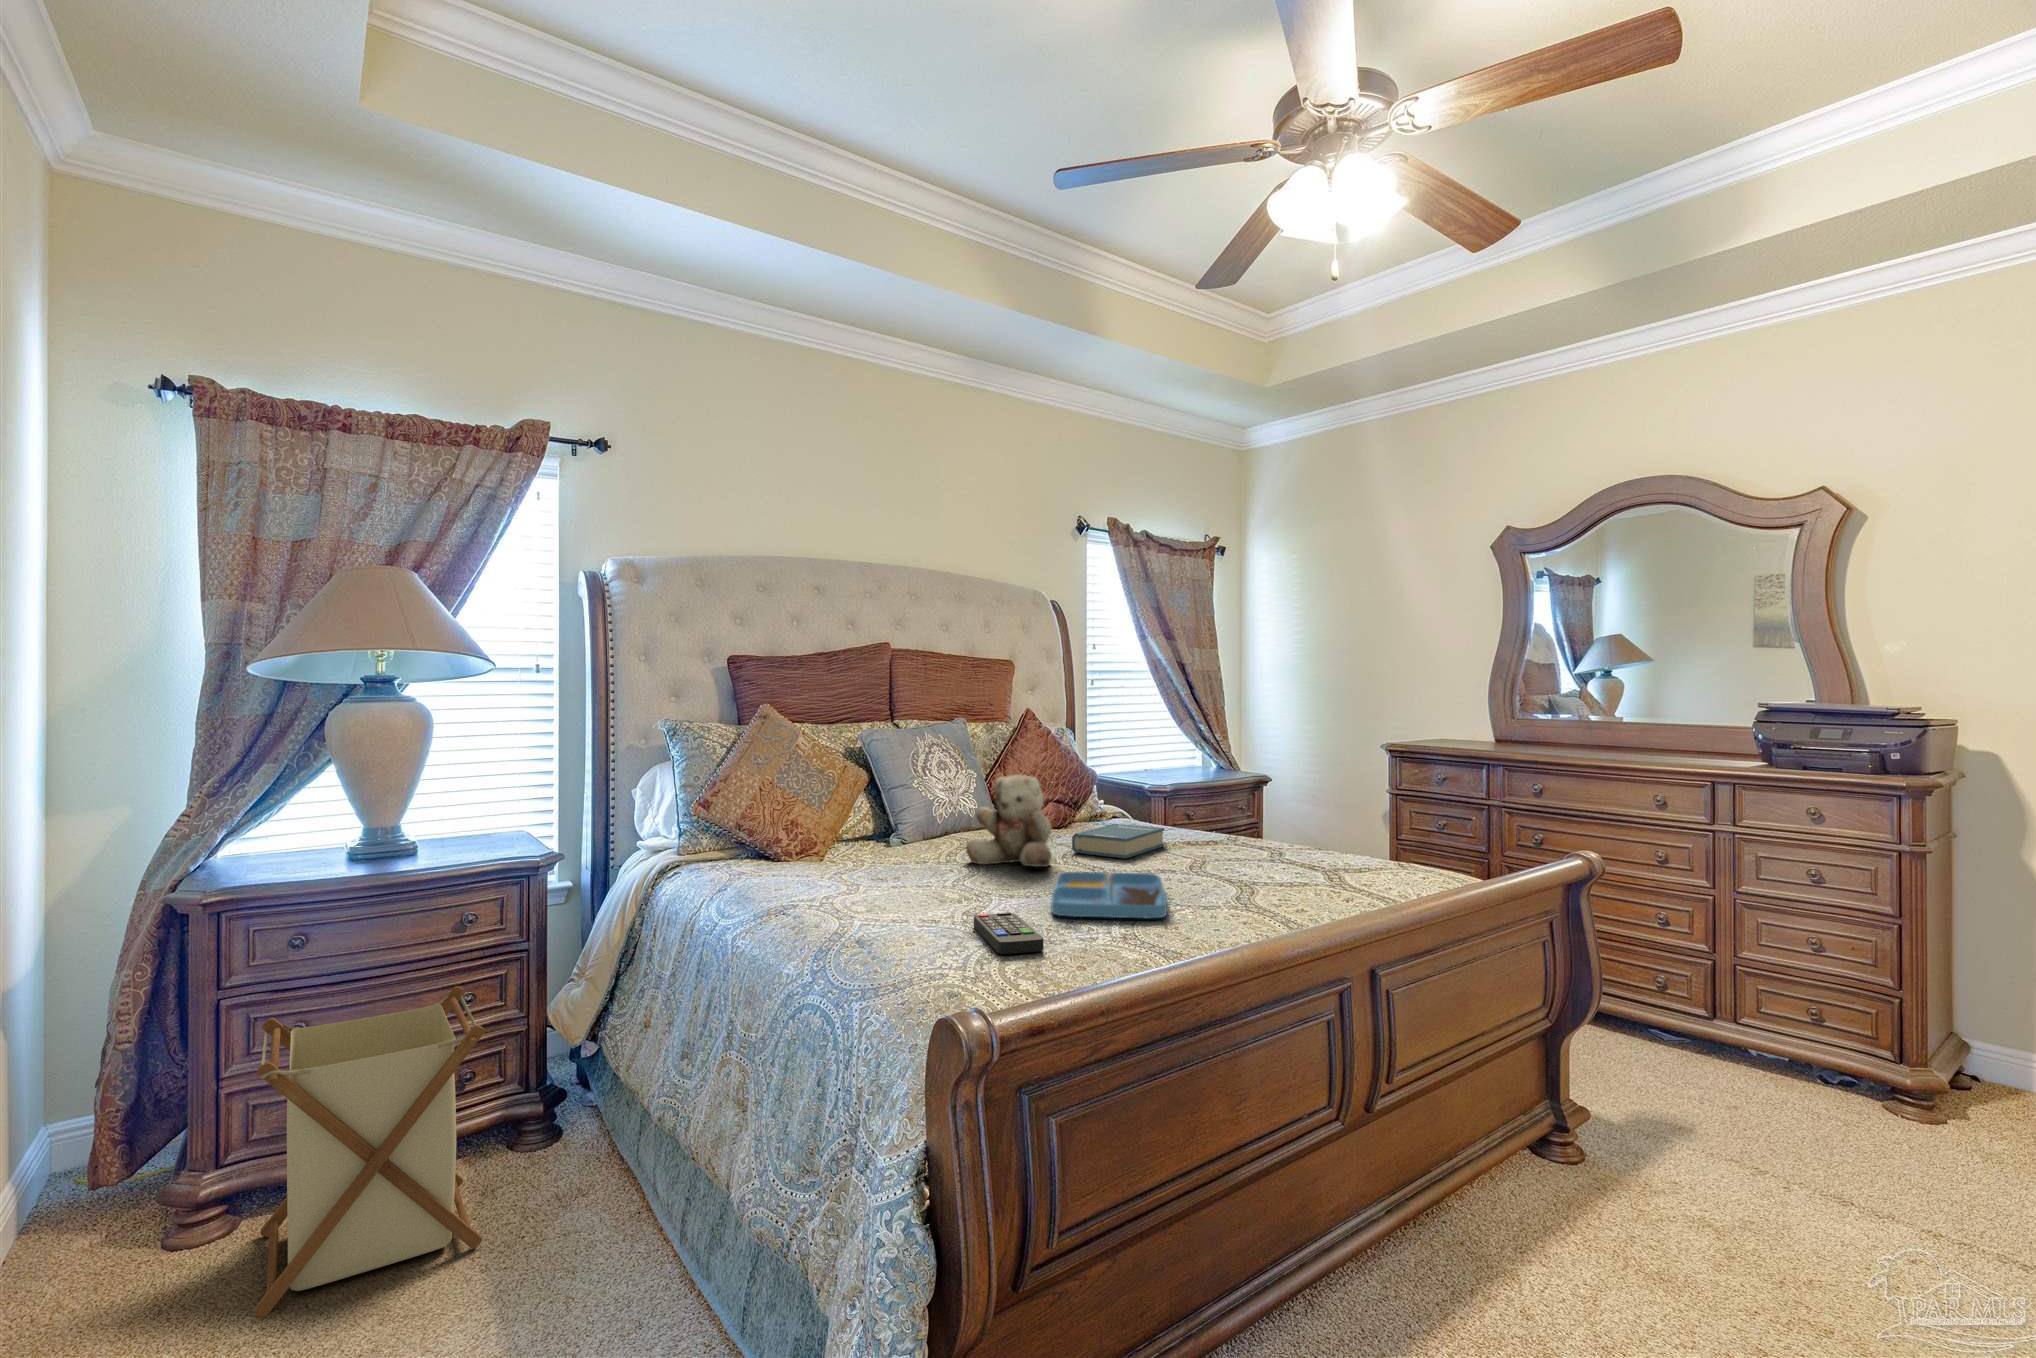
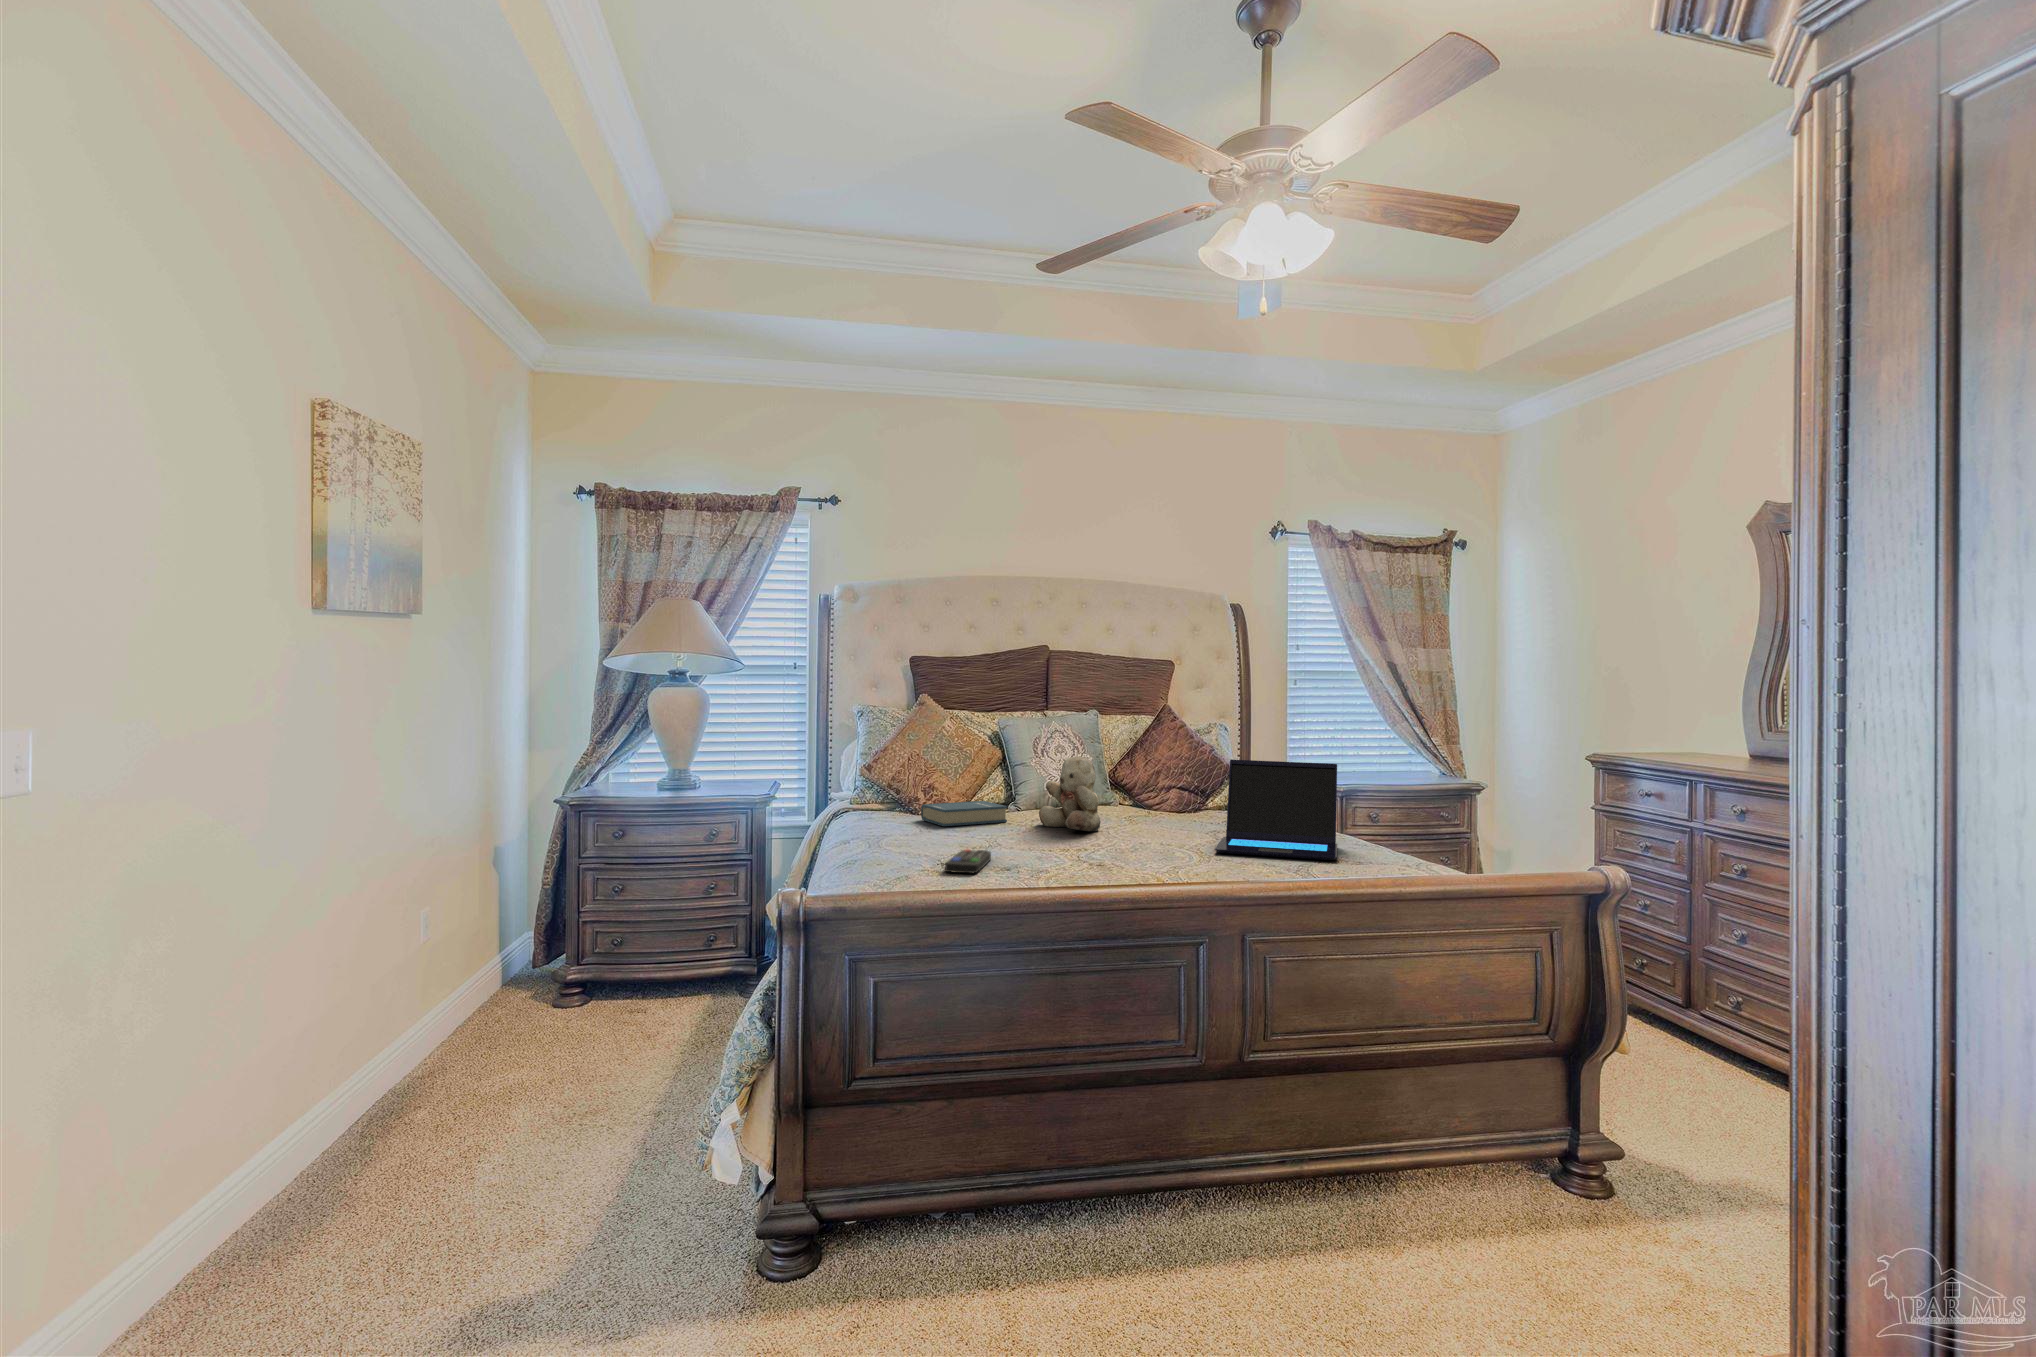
laptop: none [1193,768,1364,881] -> present [1214,760,1337,860]
hardback book: present [1072,824,1164,858] -> present [921,801,1007,826]
tray: present [1051,872,1167,918] -> none [1027,833,1148,866]
laundry basket: present [254,986,485,1317] -> none [580,877,713,1047]

